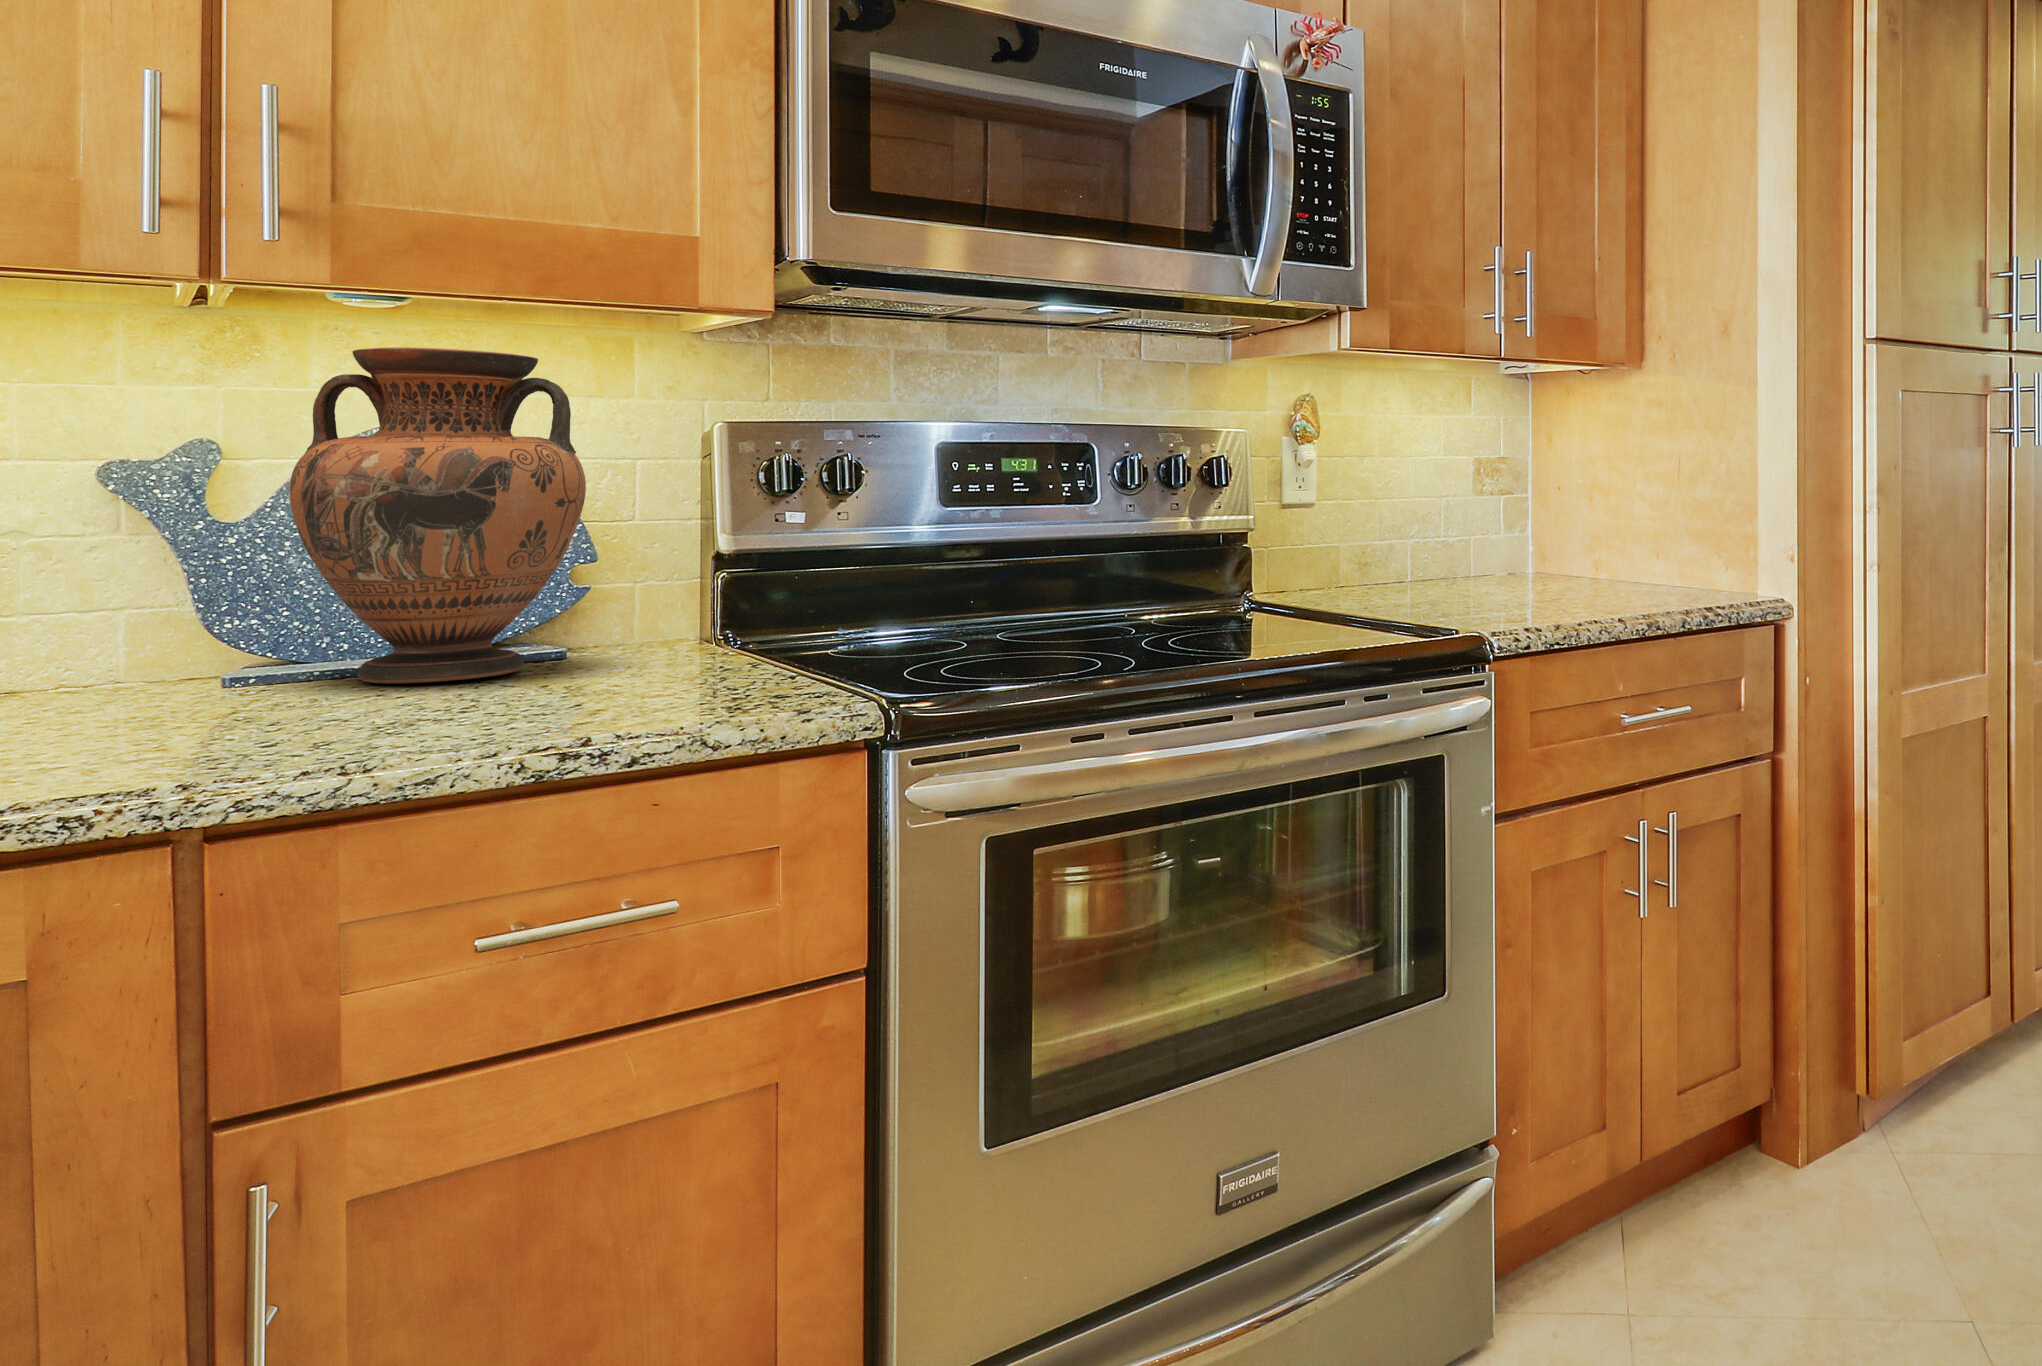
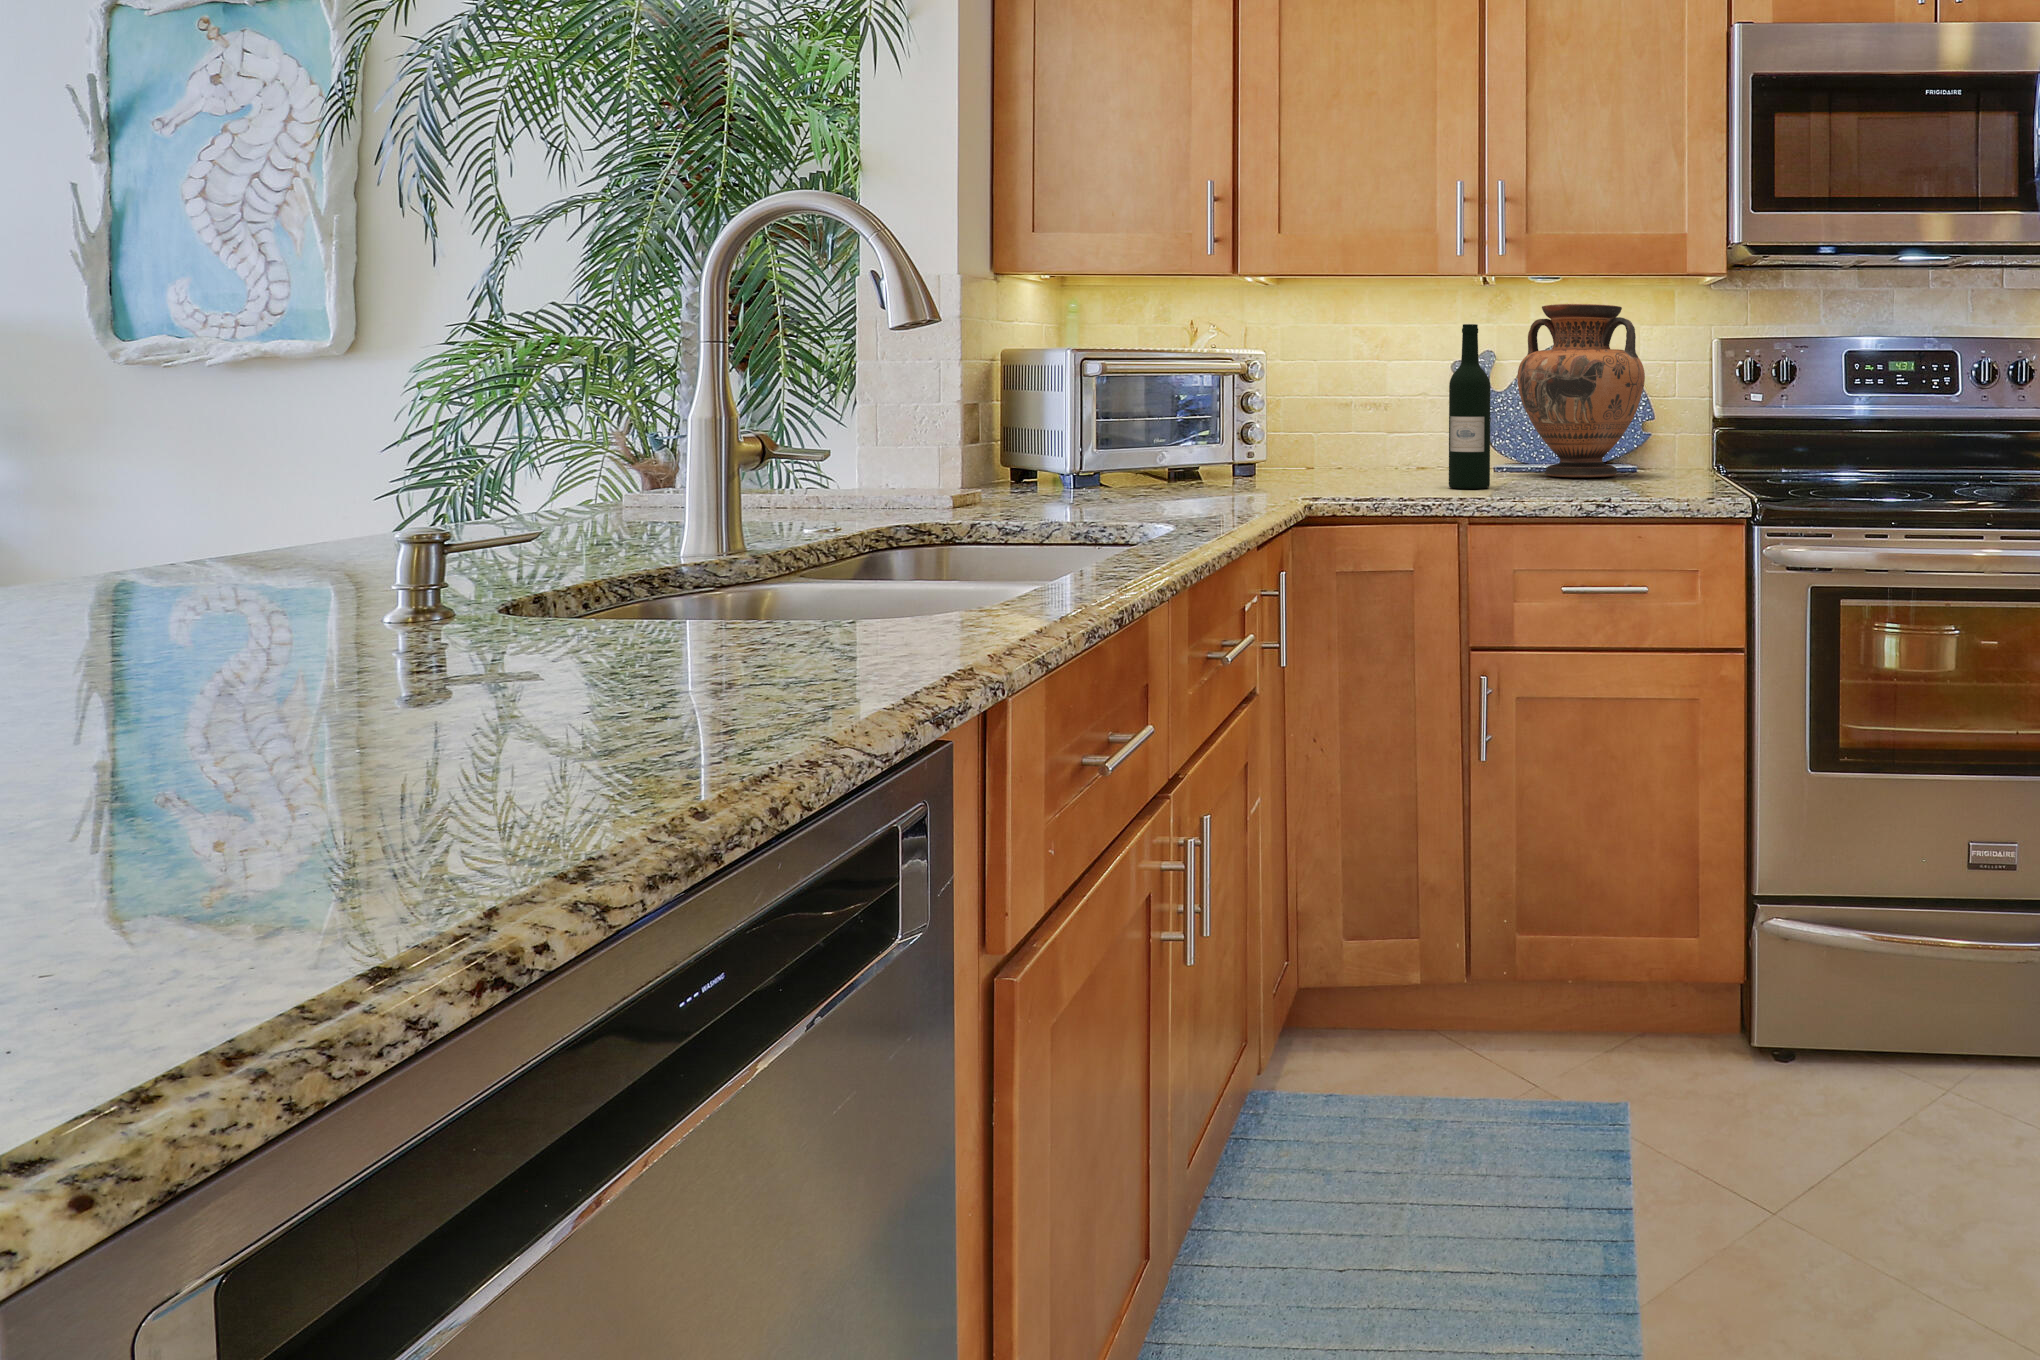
wine bottle: none [131,379,255,745] -> present [1449,324,1490,489]

